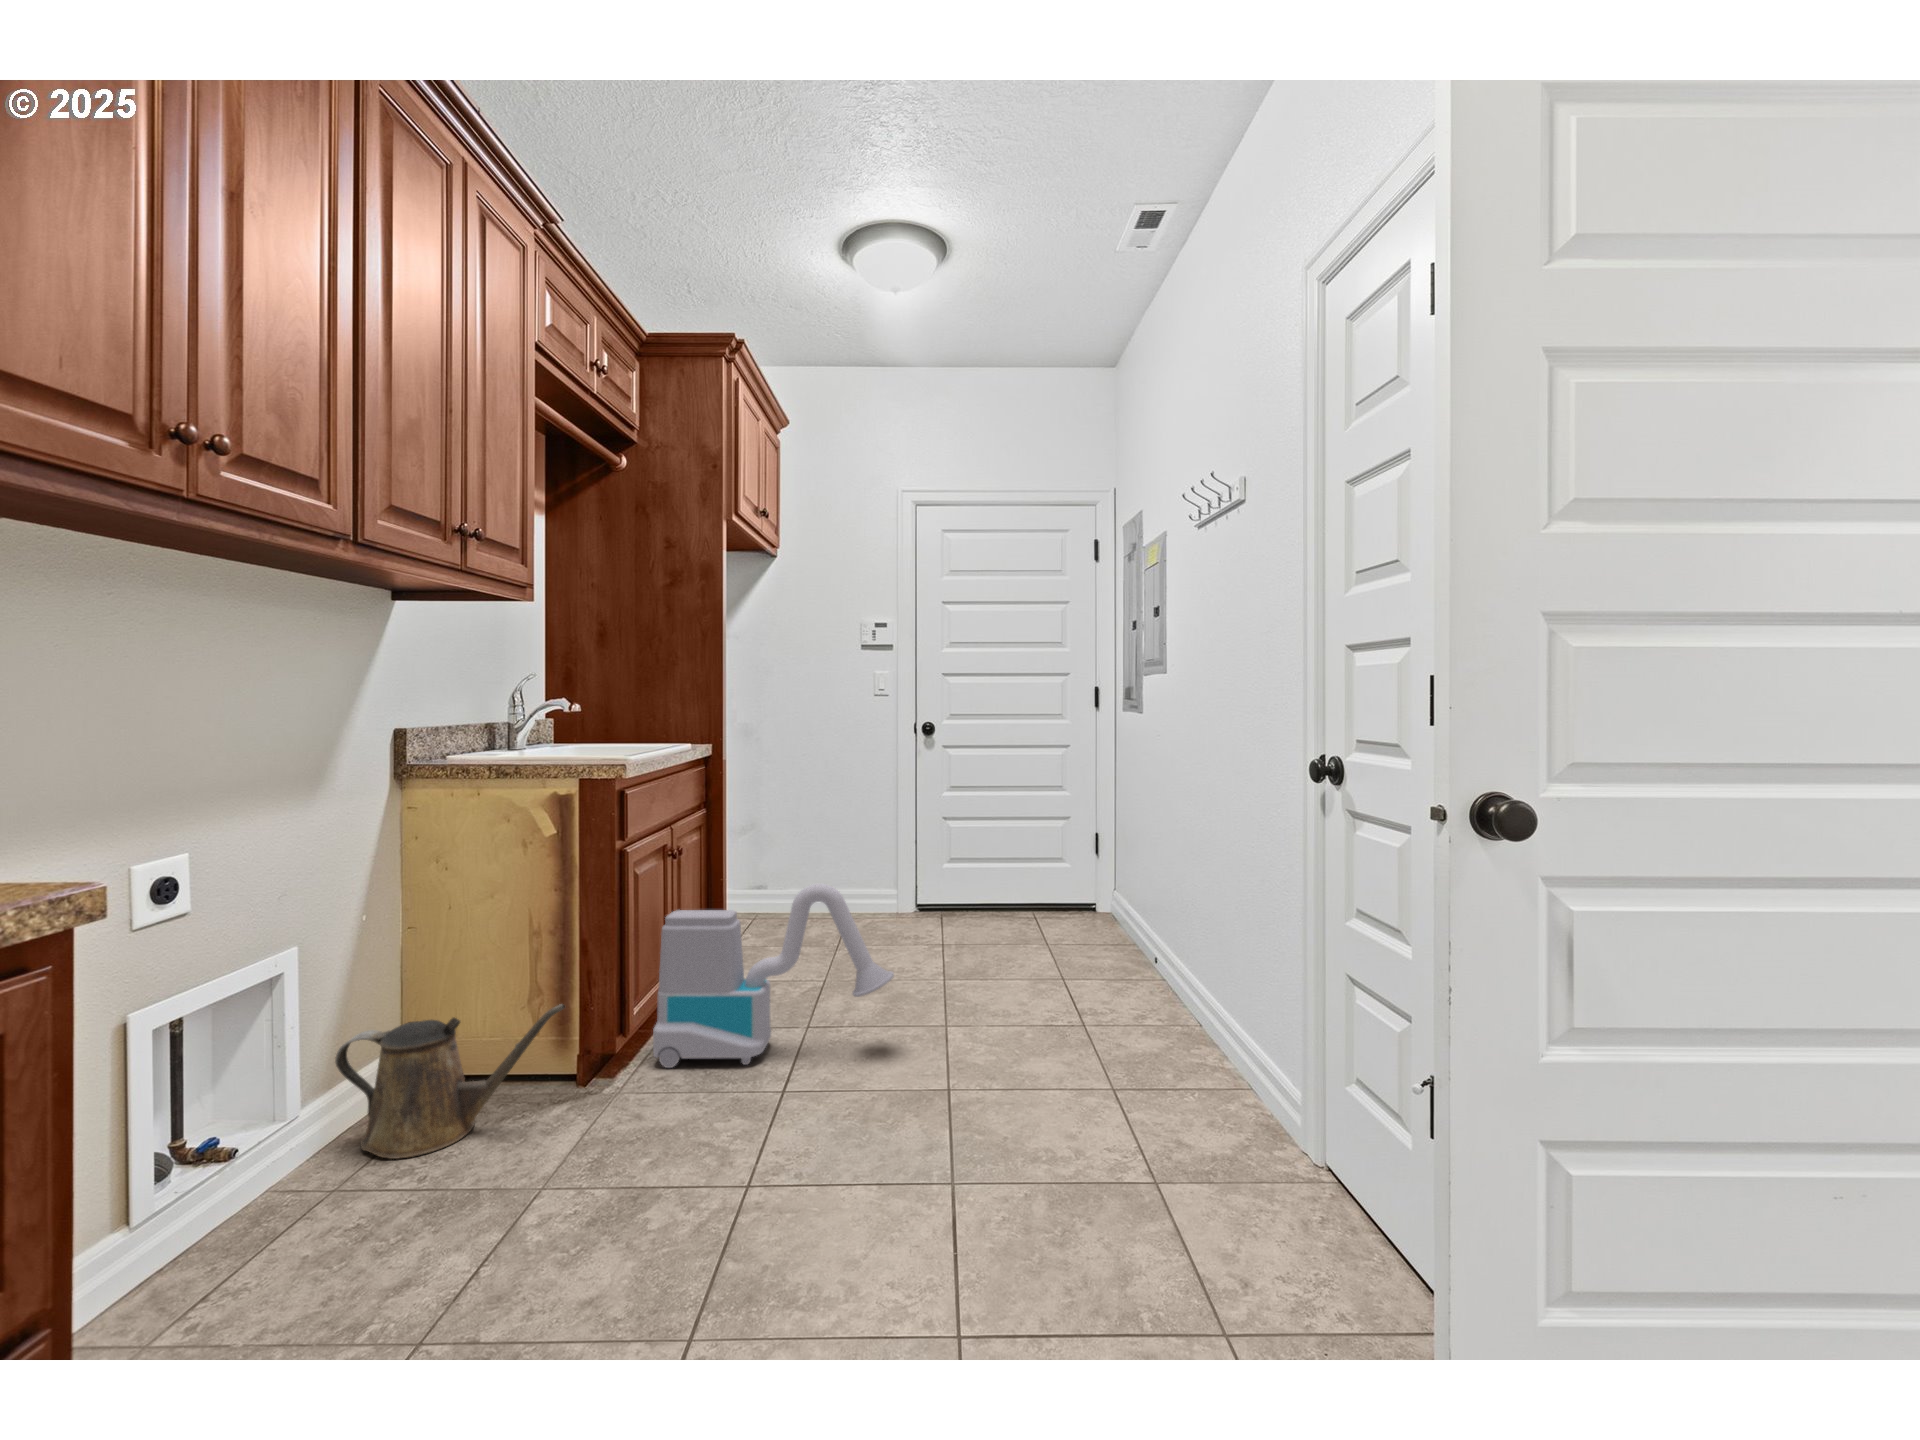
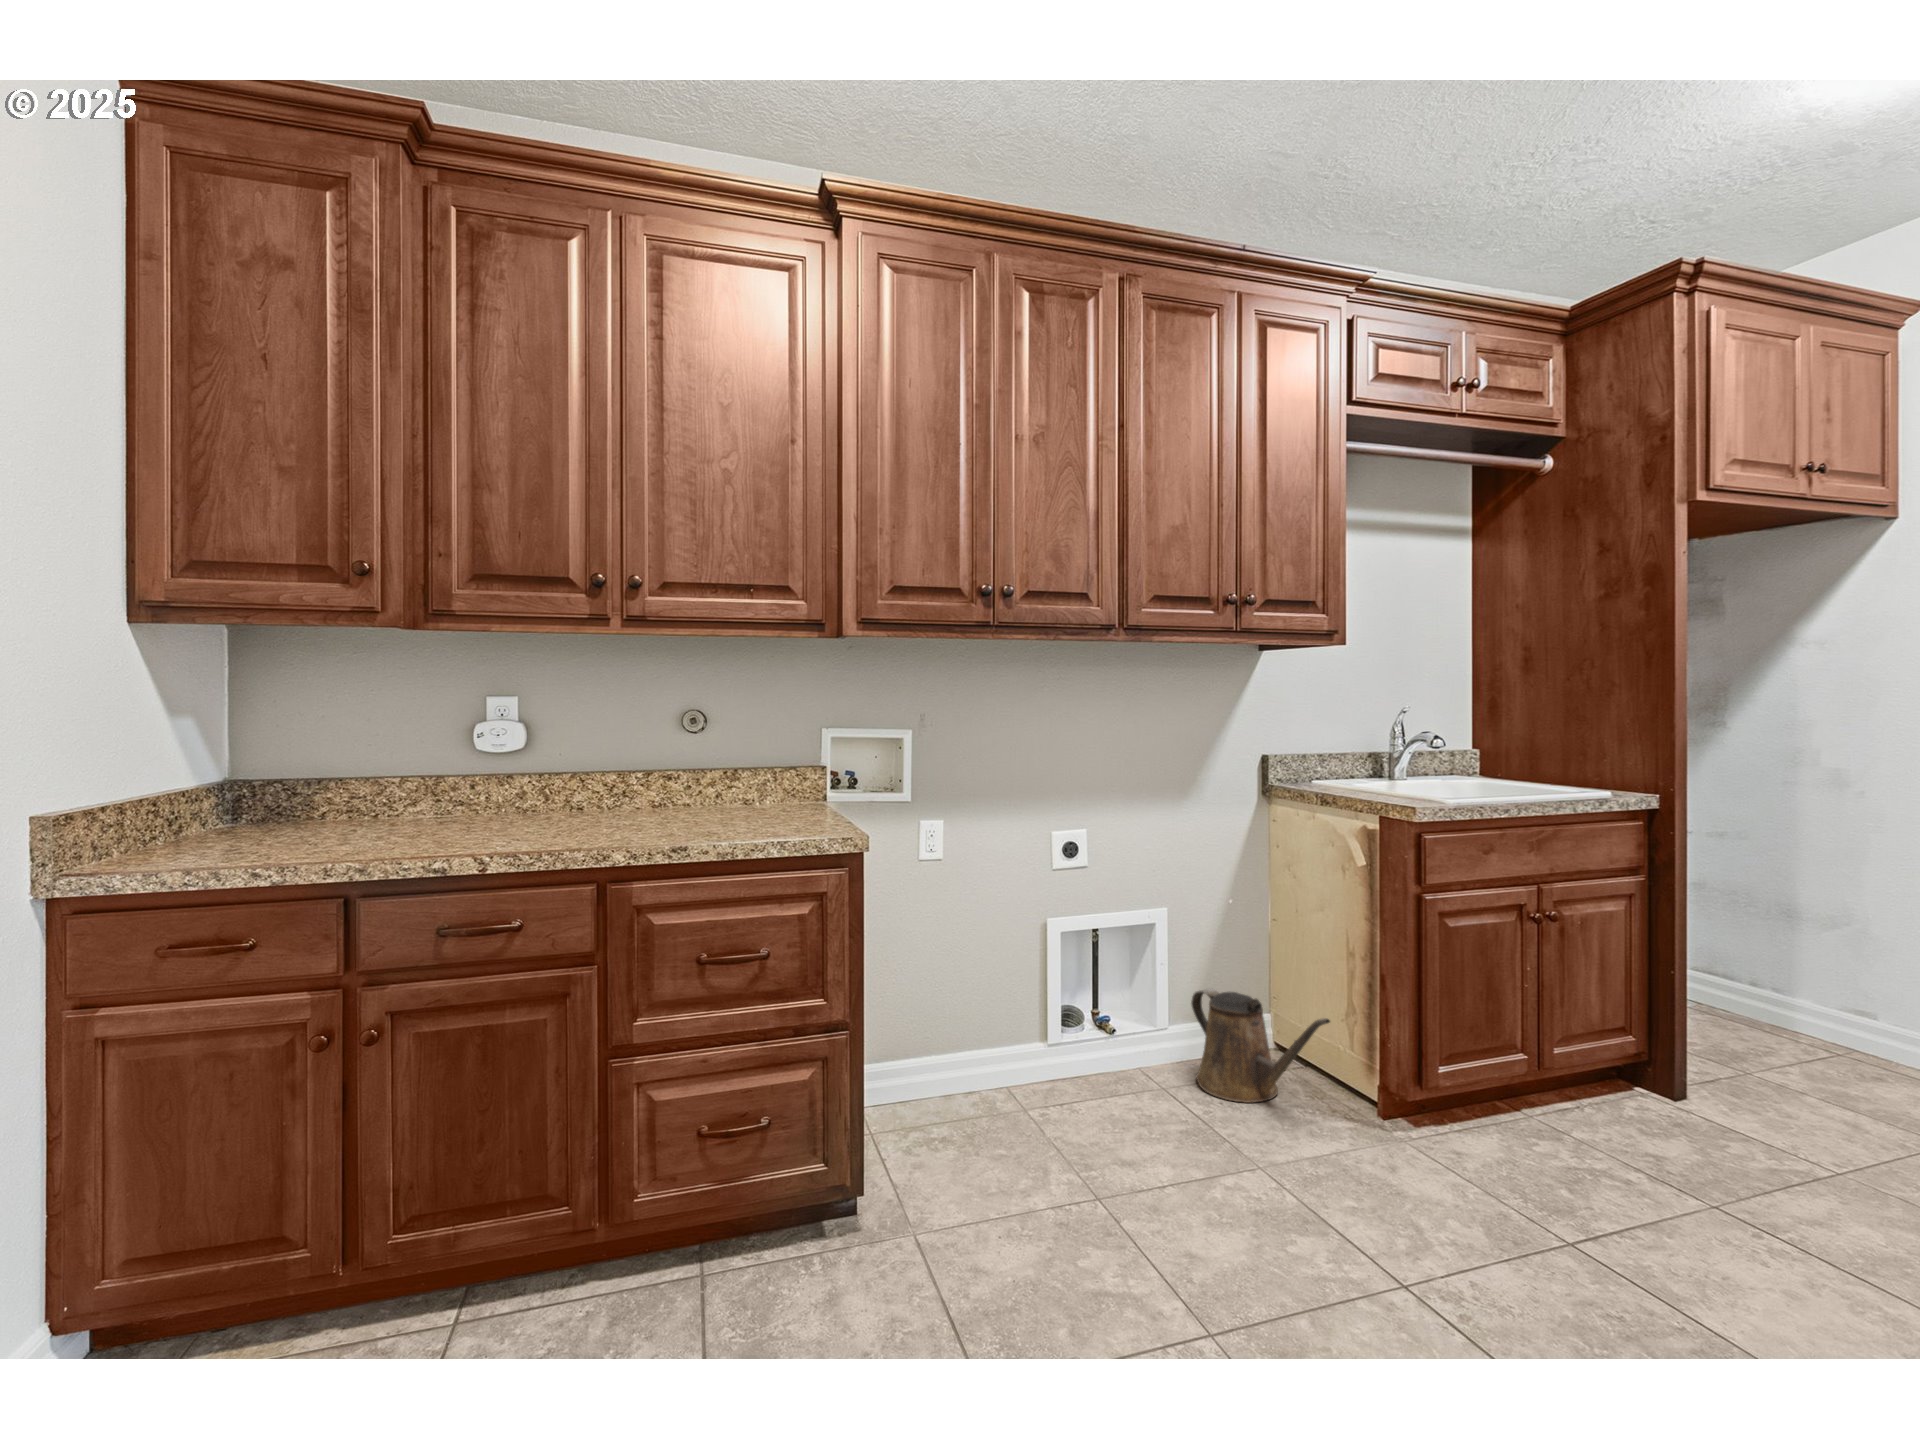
vacuum cleaner: present [653,883,894,1068] -> none [1464,972,1832,1185]

